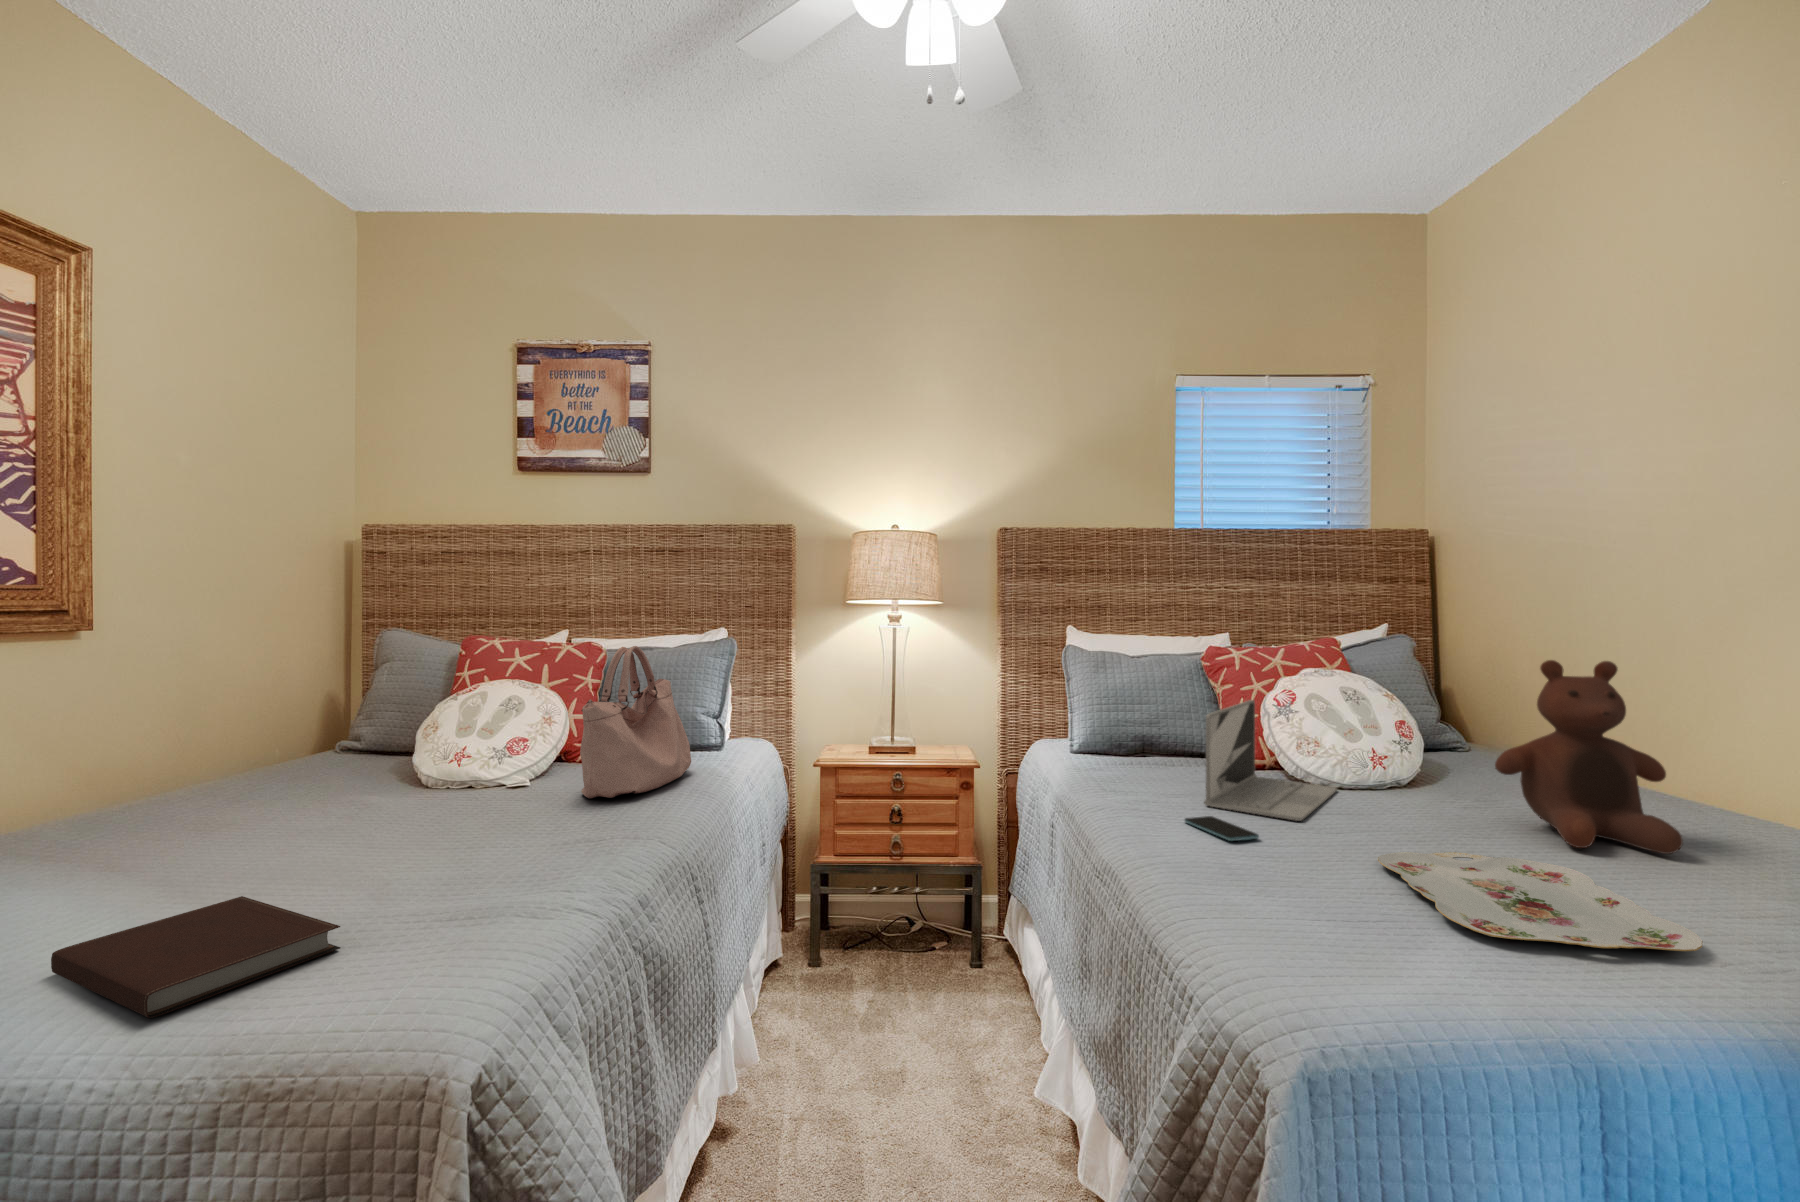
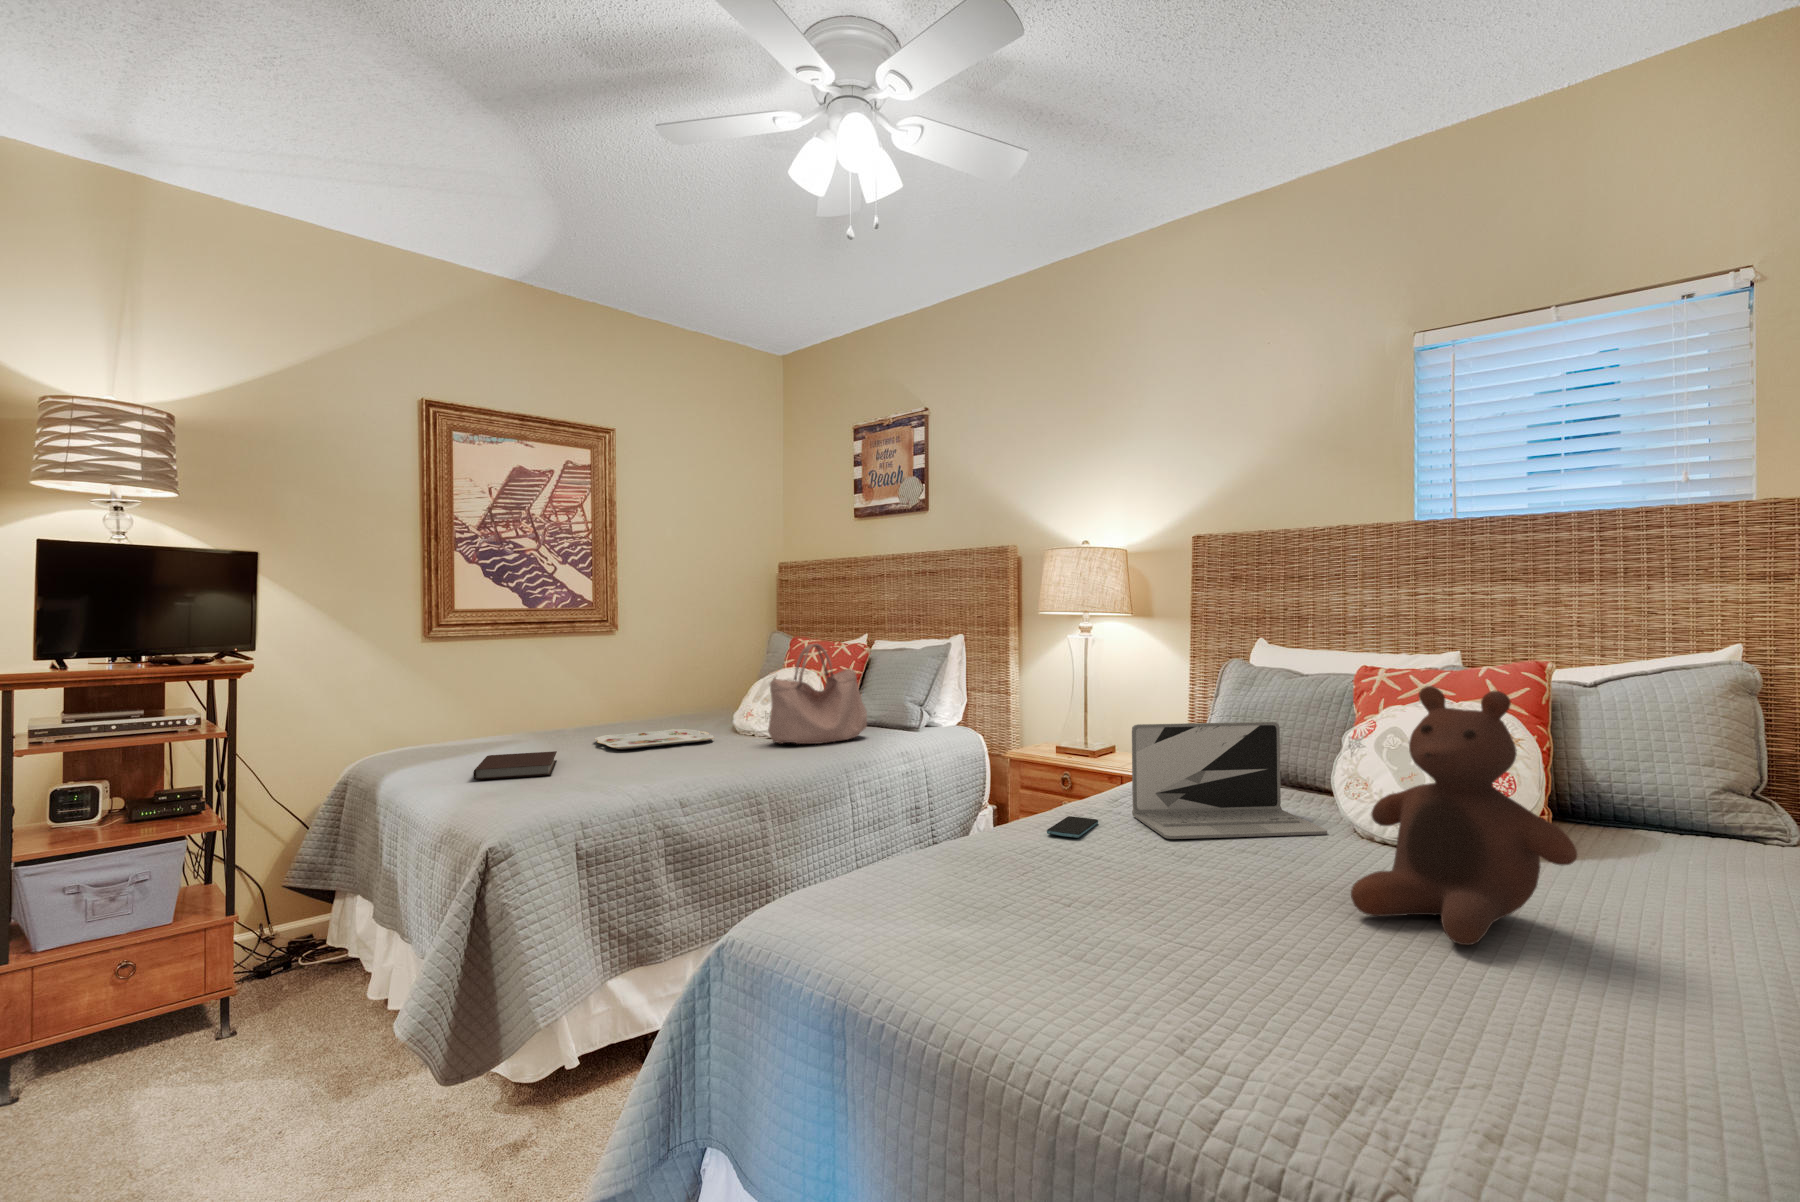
serving tray: present [1378,852,1702,951] -> present [595,729,714,749]

